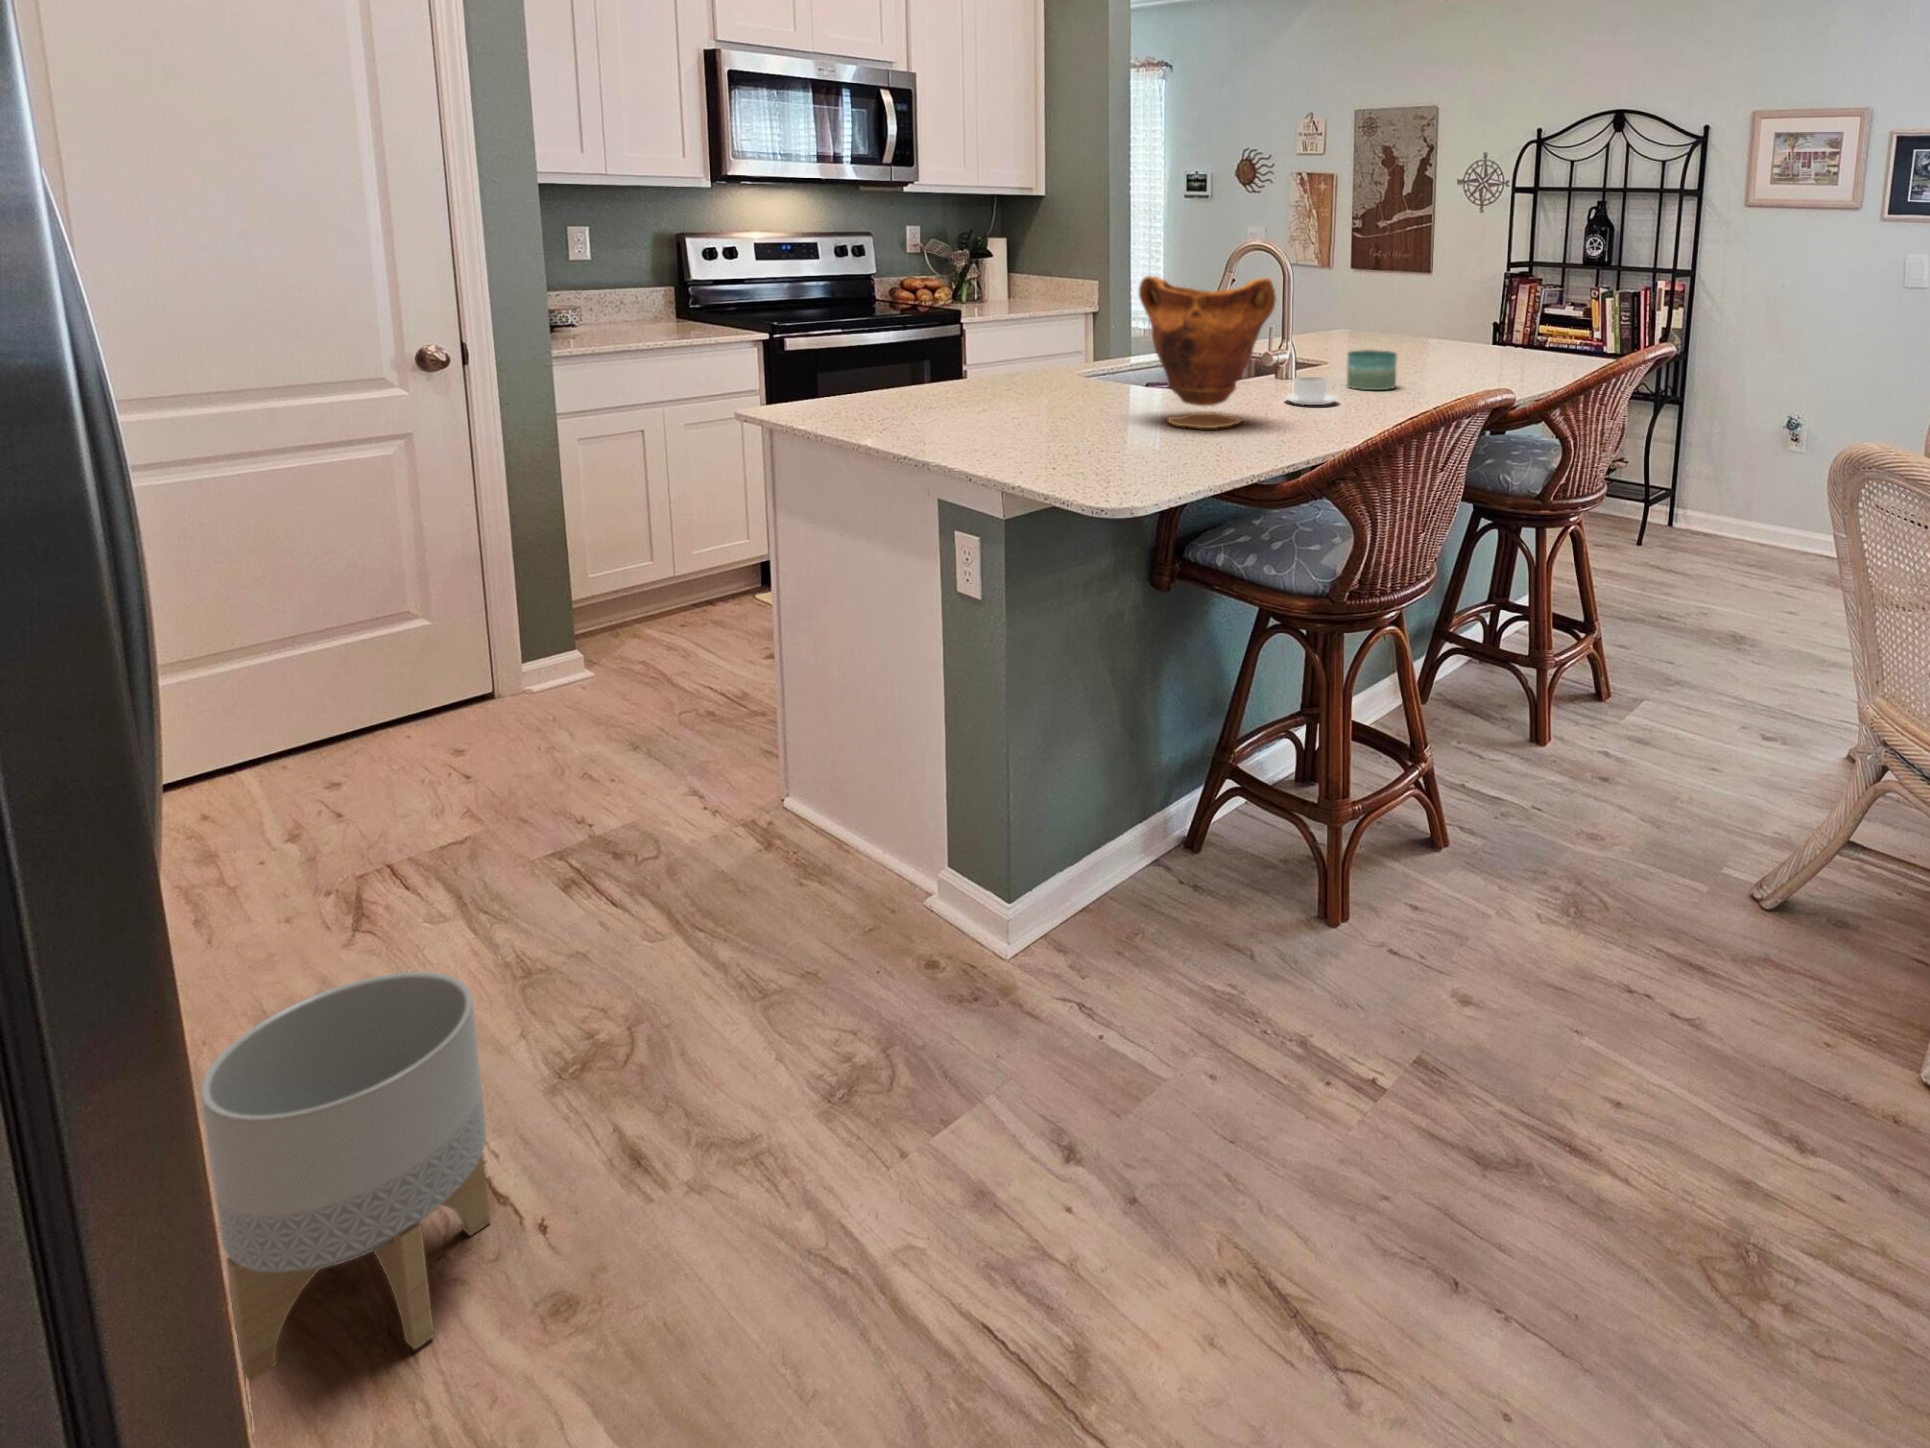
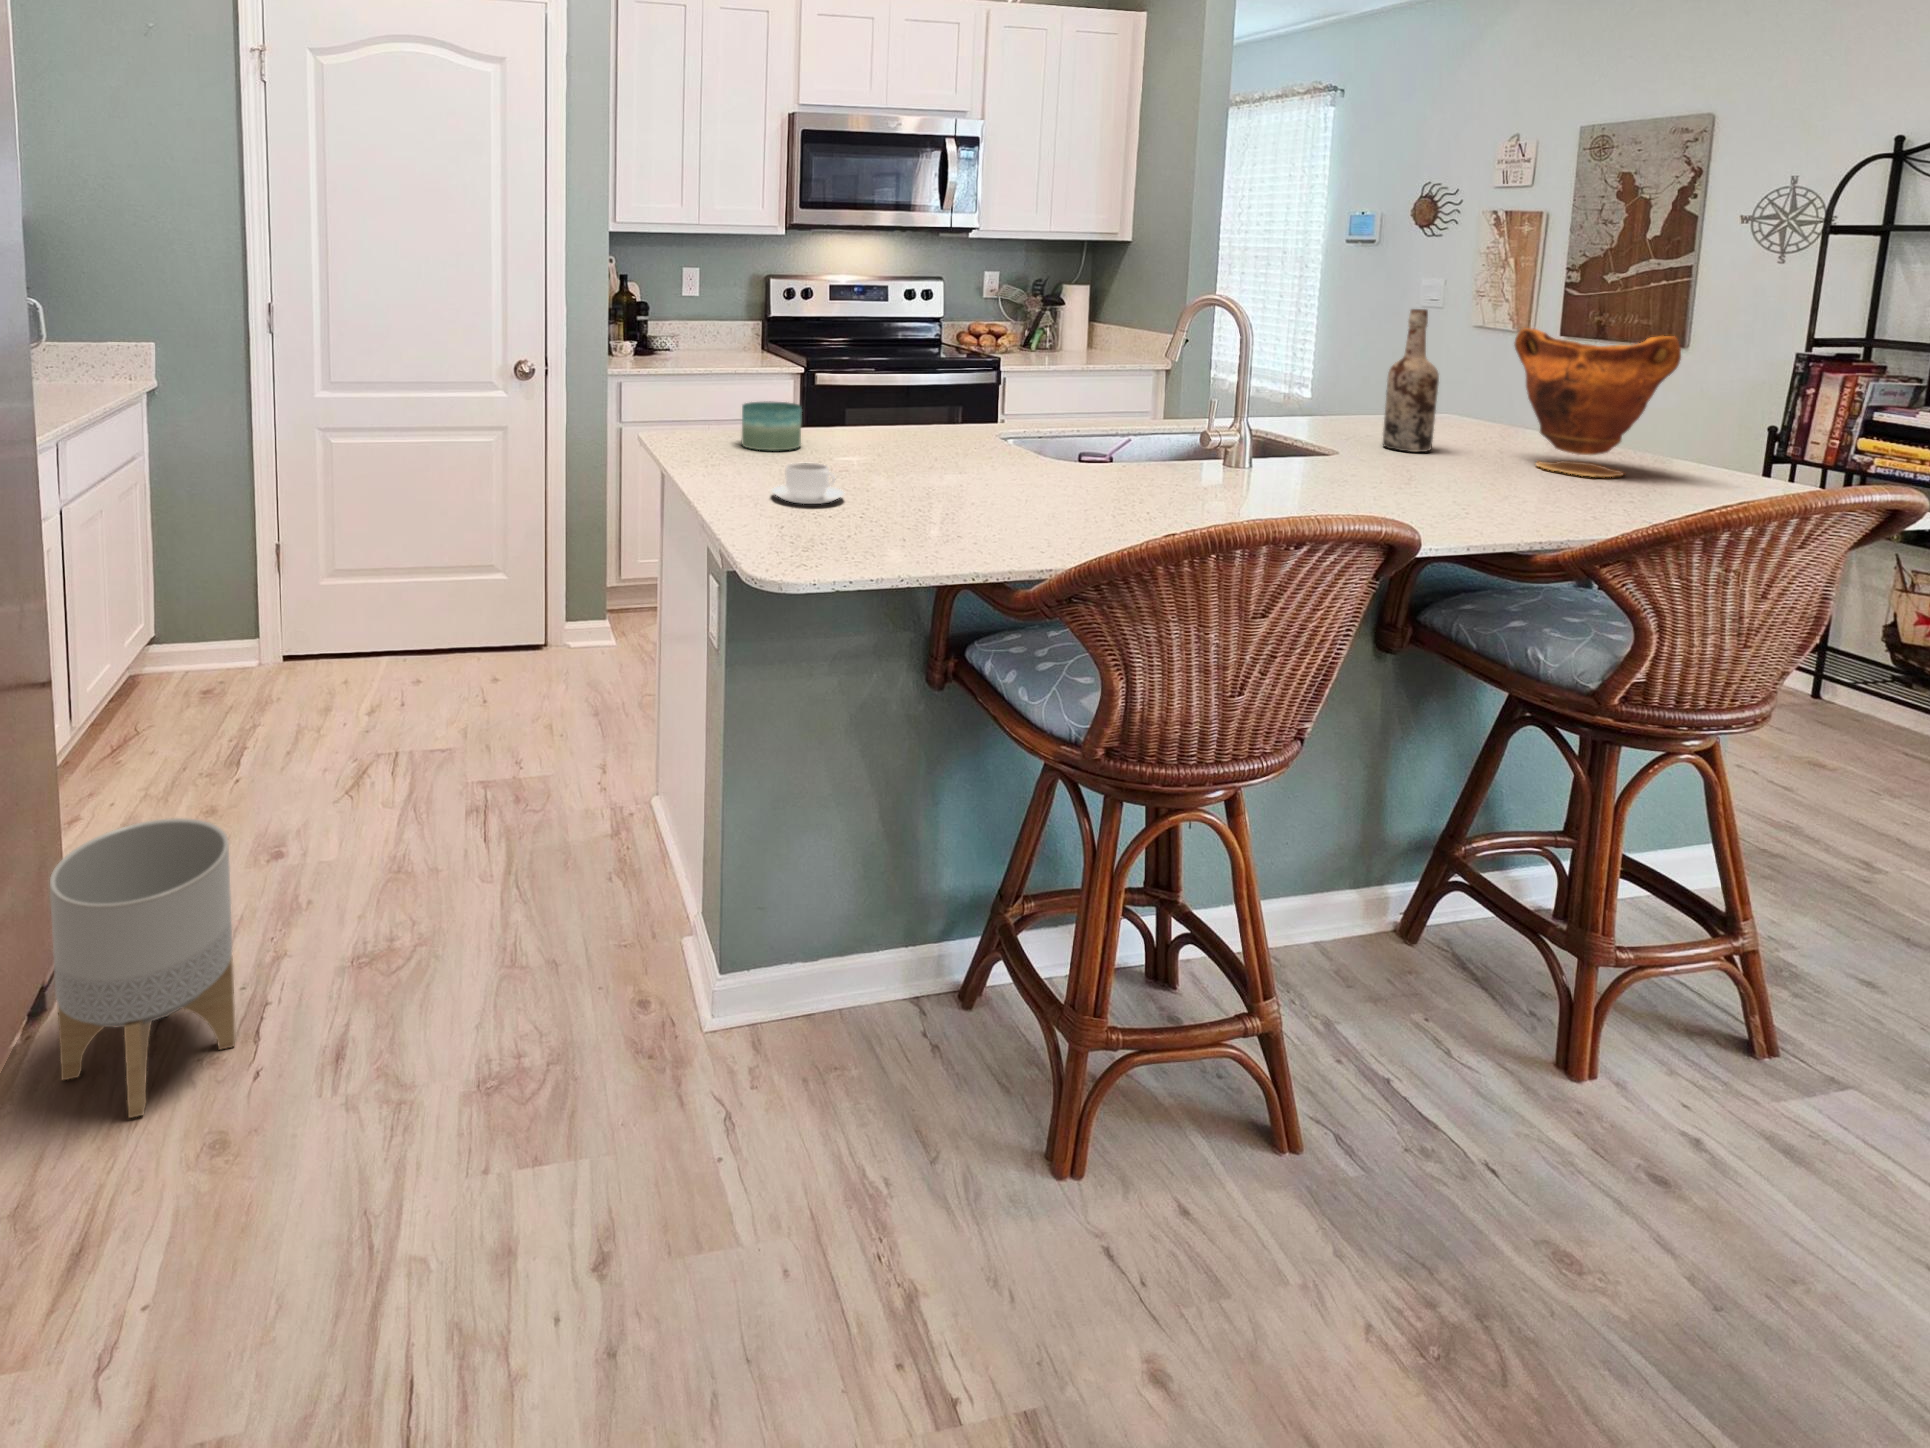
wine bottle: none [1357,251,1391,359] -> present [1383,309,1439,452]
vase: present [1139,276,1276,428] -> present [1514,328,1681,477]
candle: present [1347,350,1397,390] -> present [742,402,802,450]
coffee cup: present [1285,376,1338,405] -> present [772,463,844,504]

